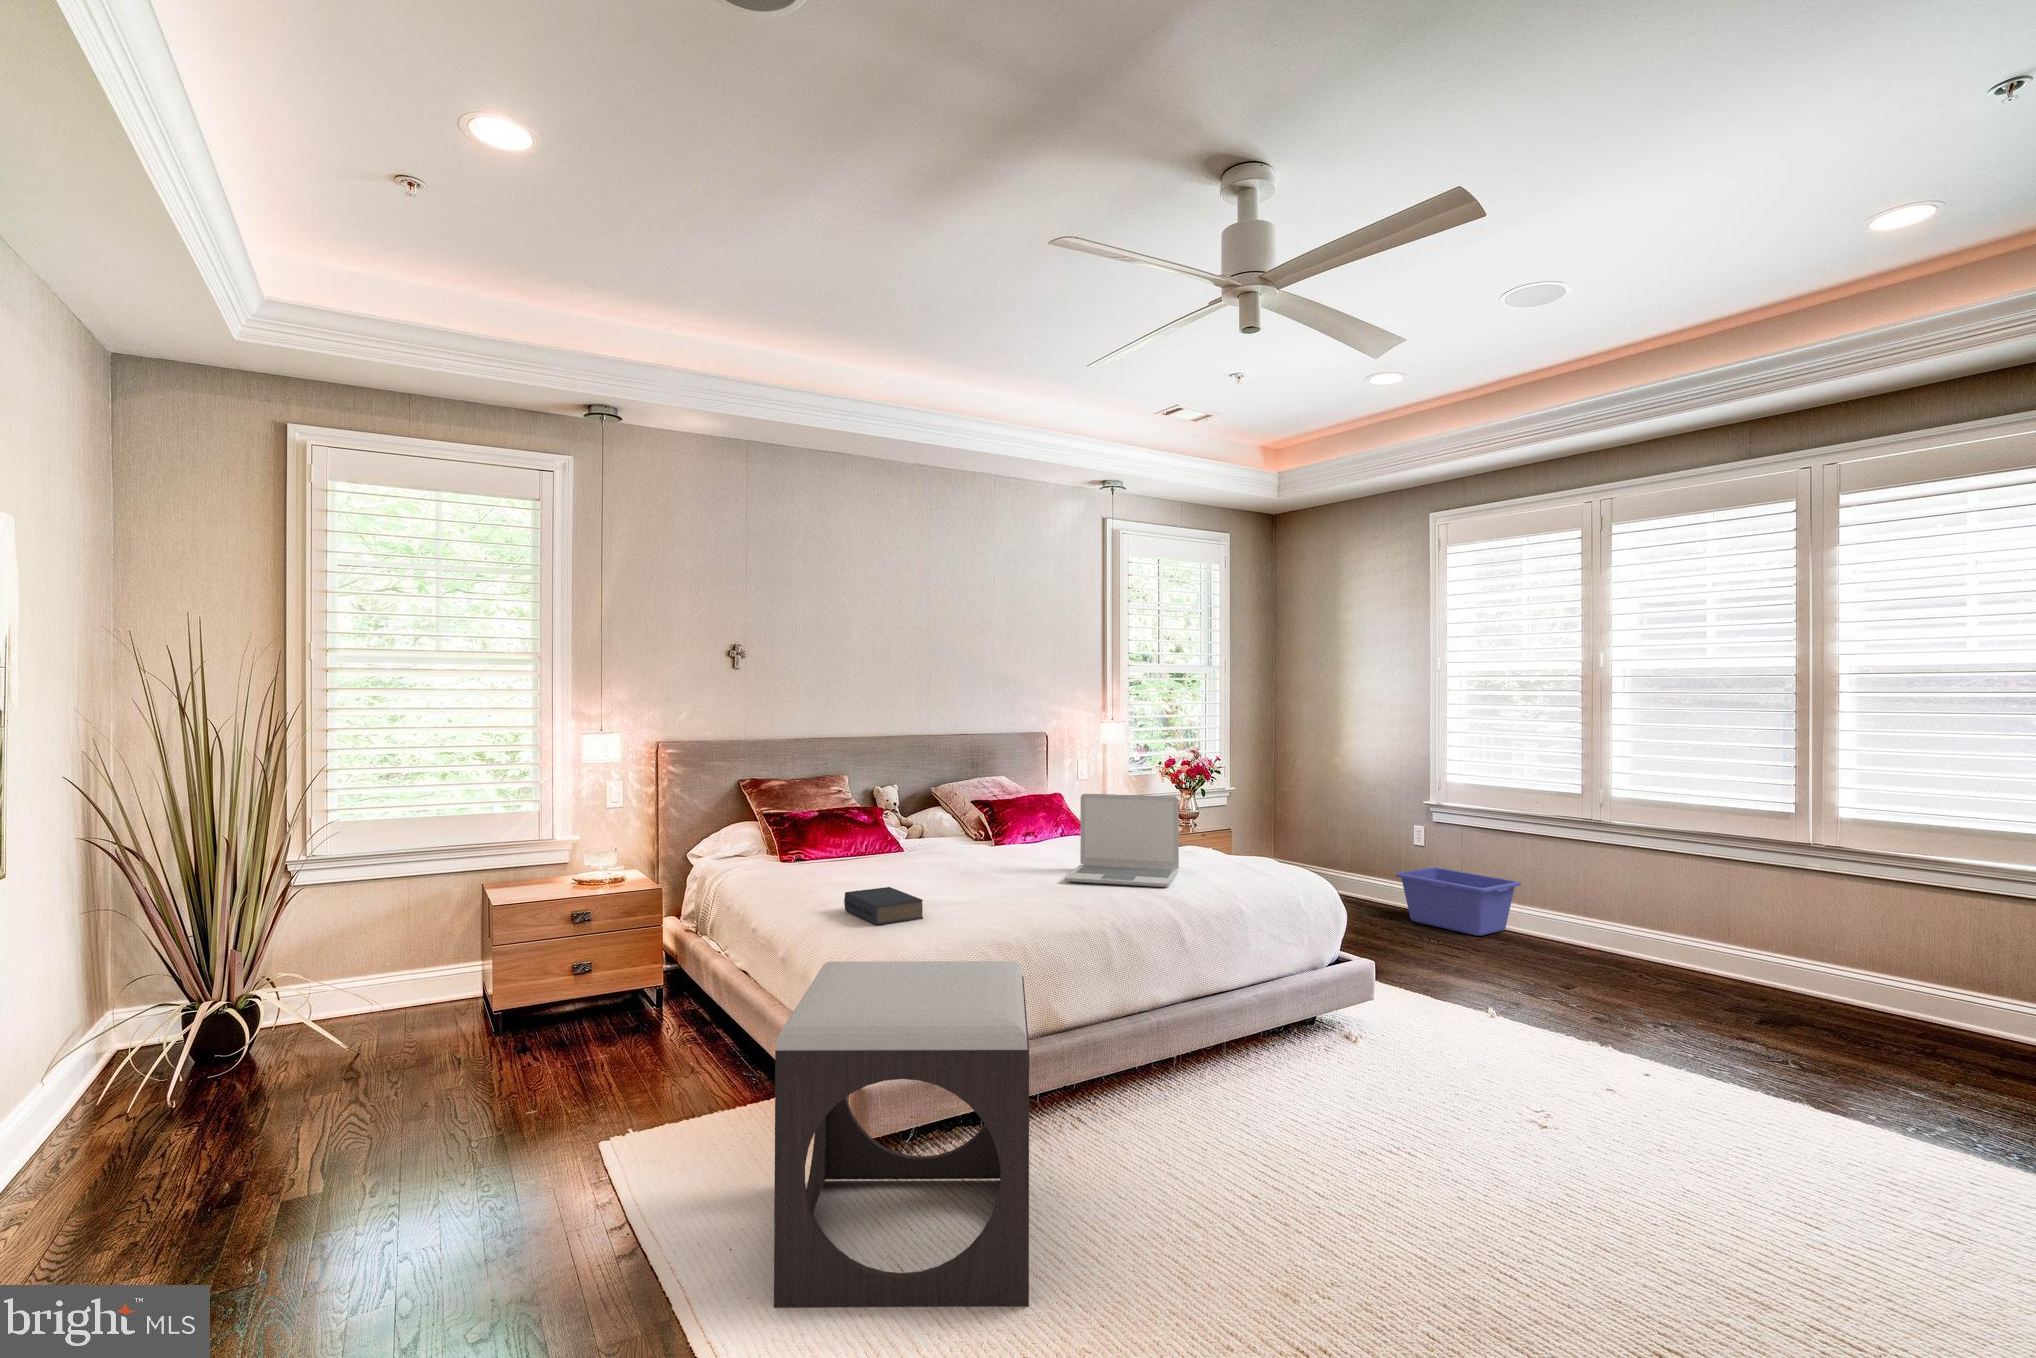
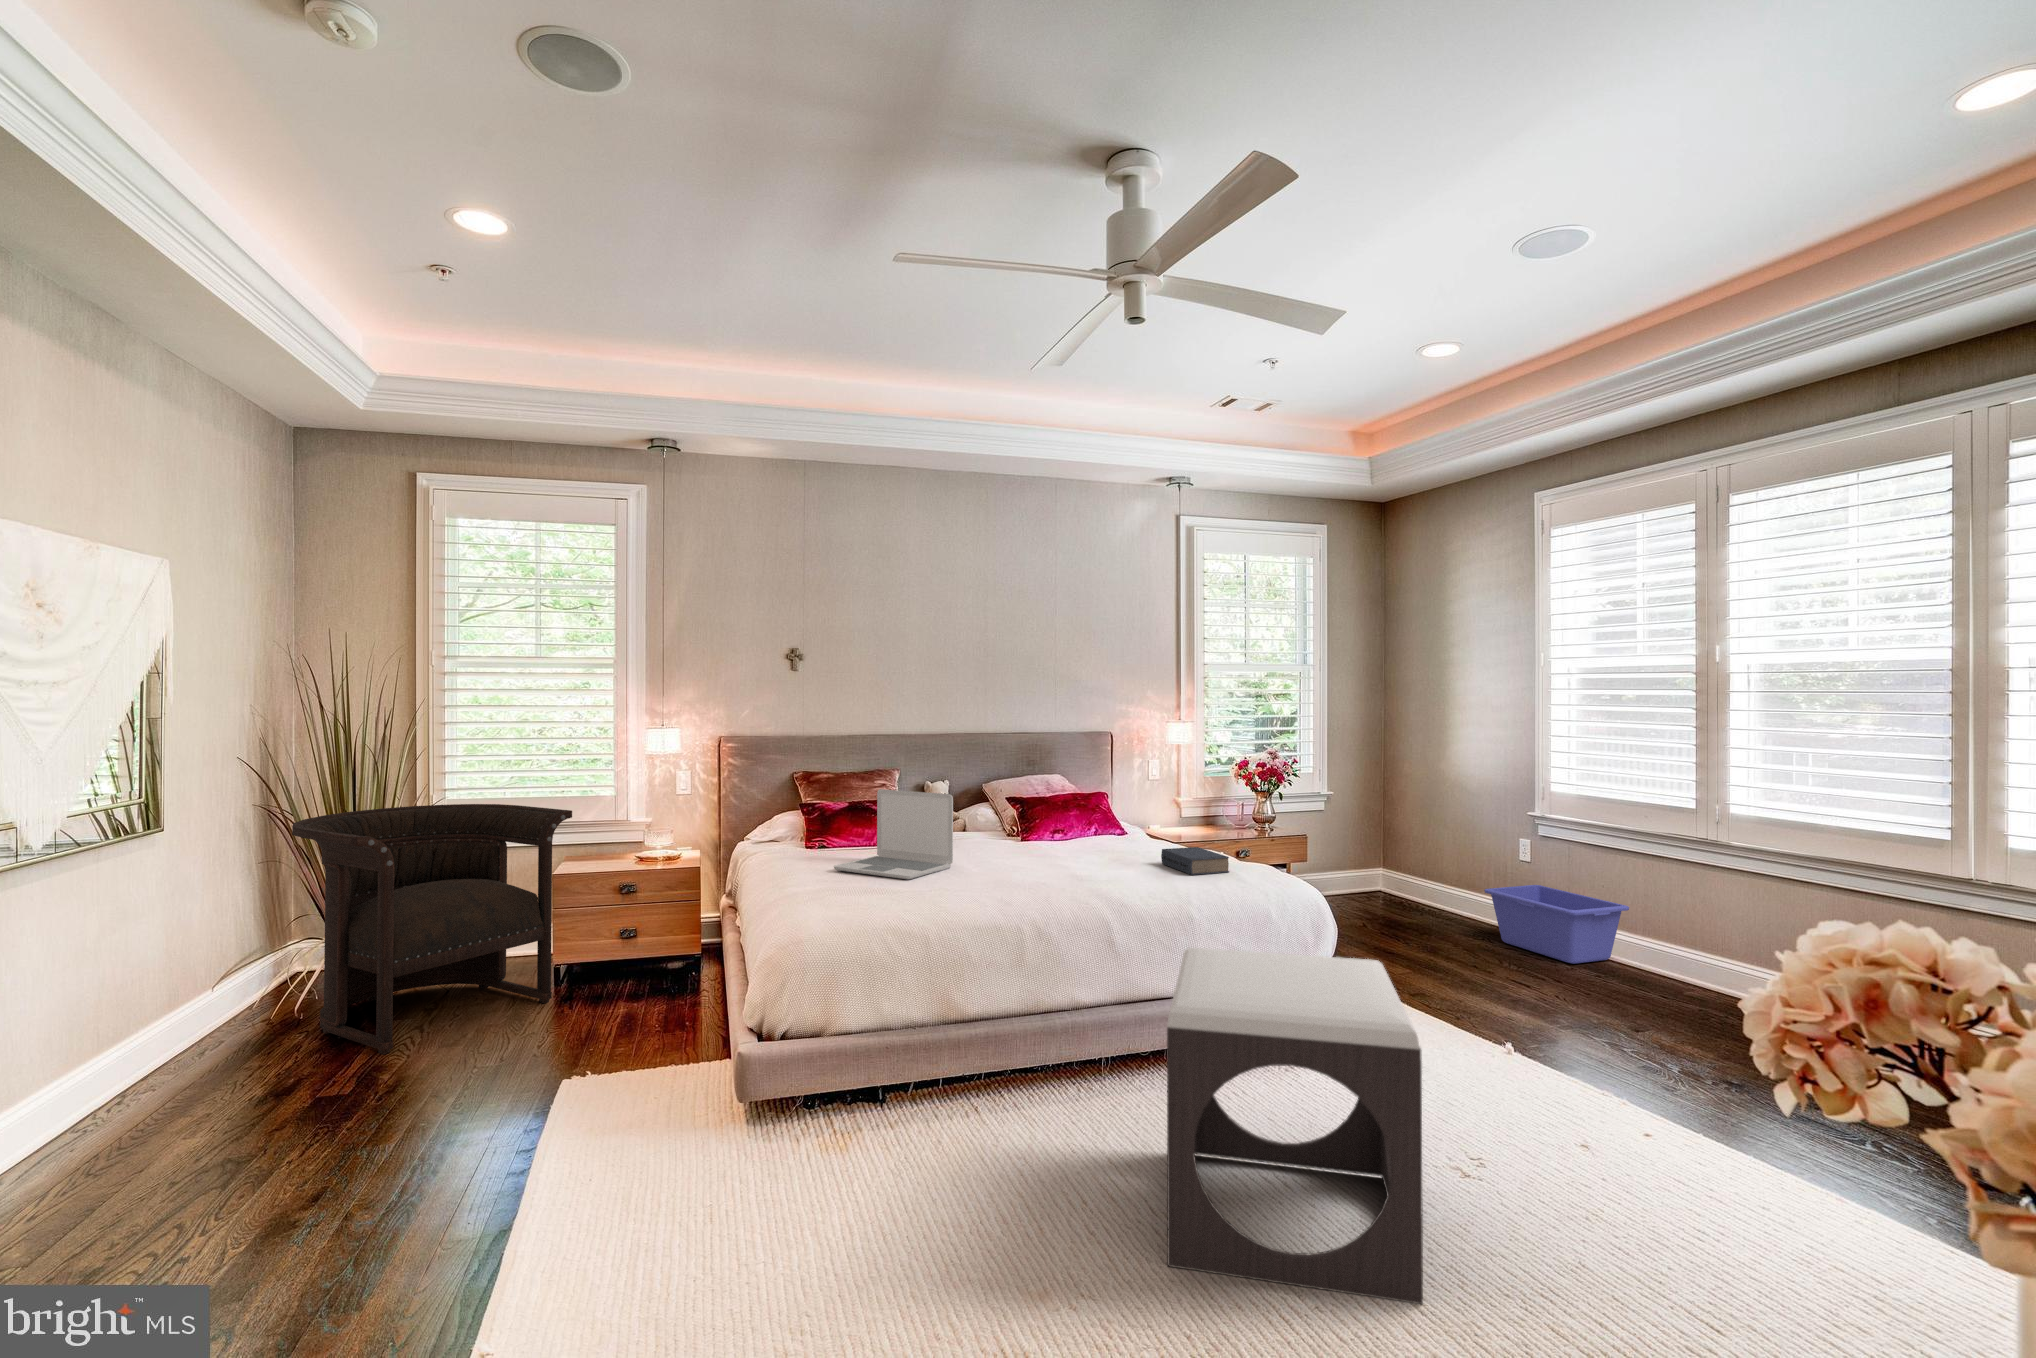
laptop: present [1065,794,1179,887] -> present [834,789,953,879]
armchair: none [178,826,527,1134] -> present [292,804,572,1054]
book: present [844,887,923,925] -> present [1161,847,1229,875]
footstool: present [774,961,1029,1307] -> present [1167,948,1423,1304]

